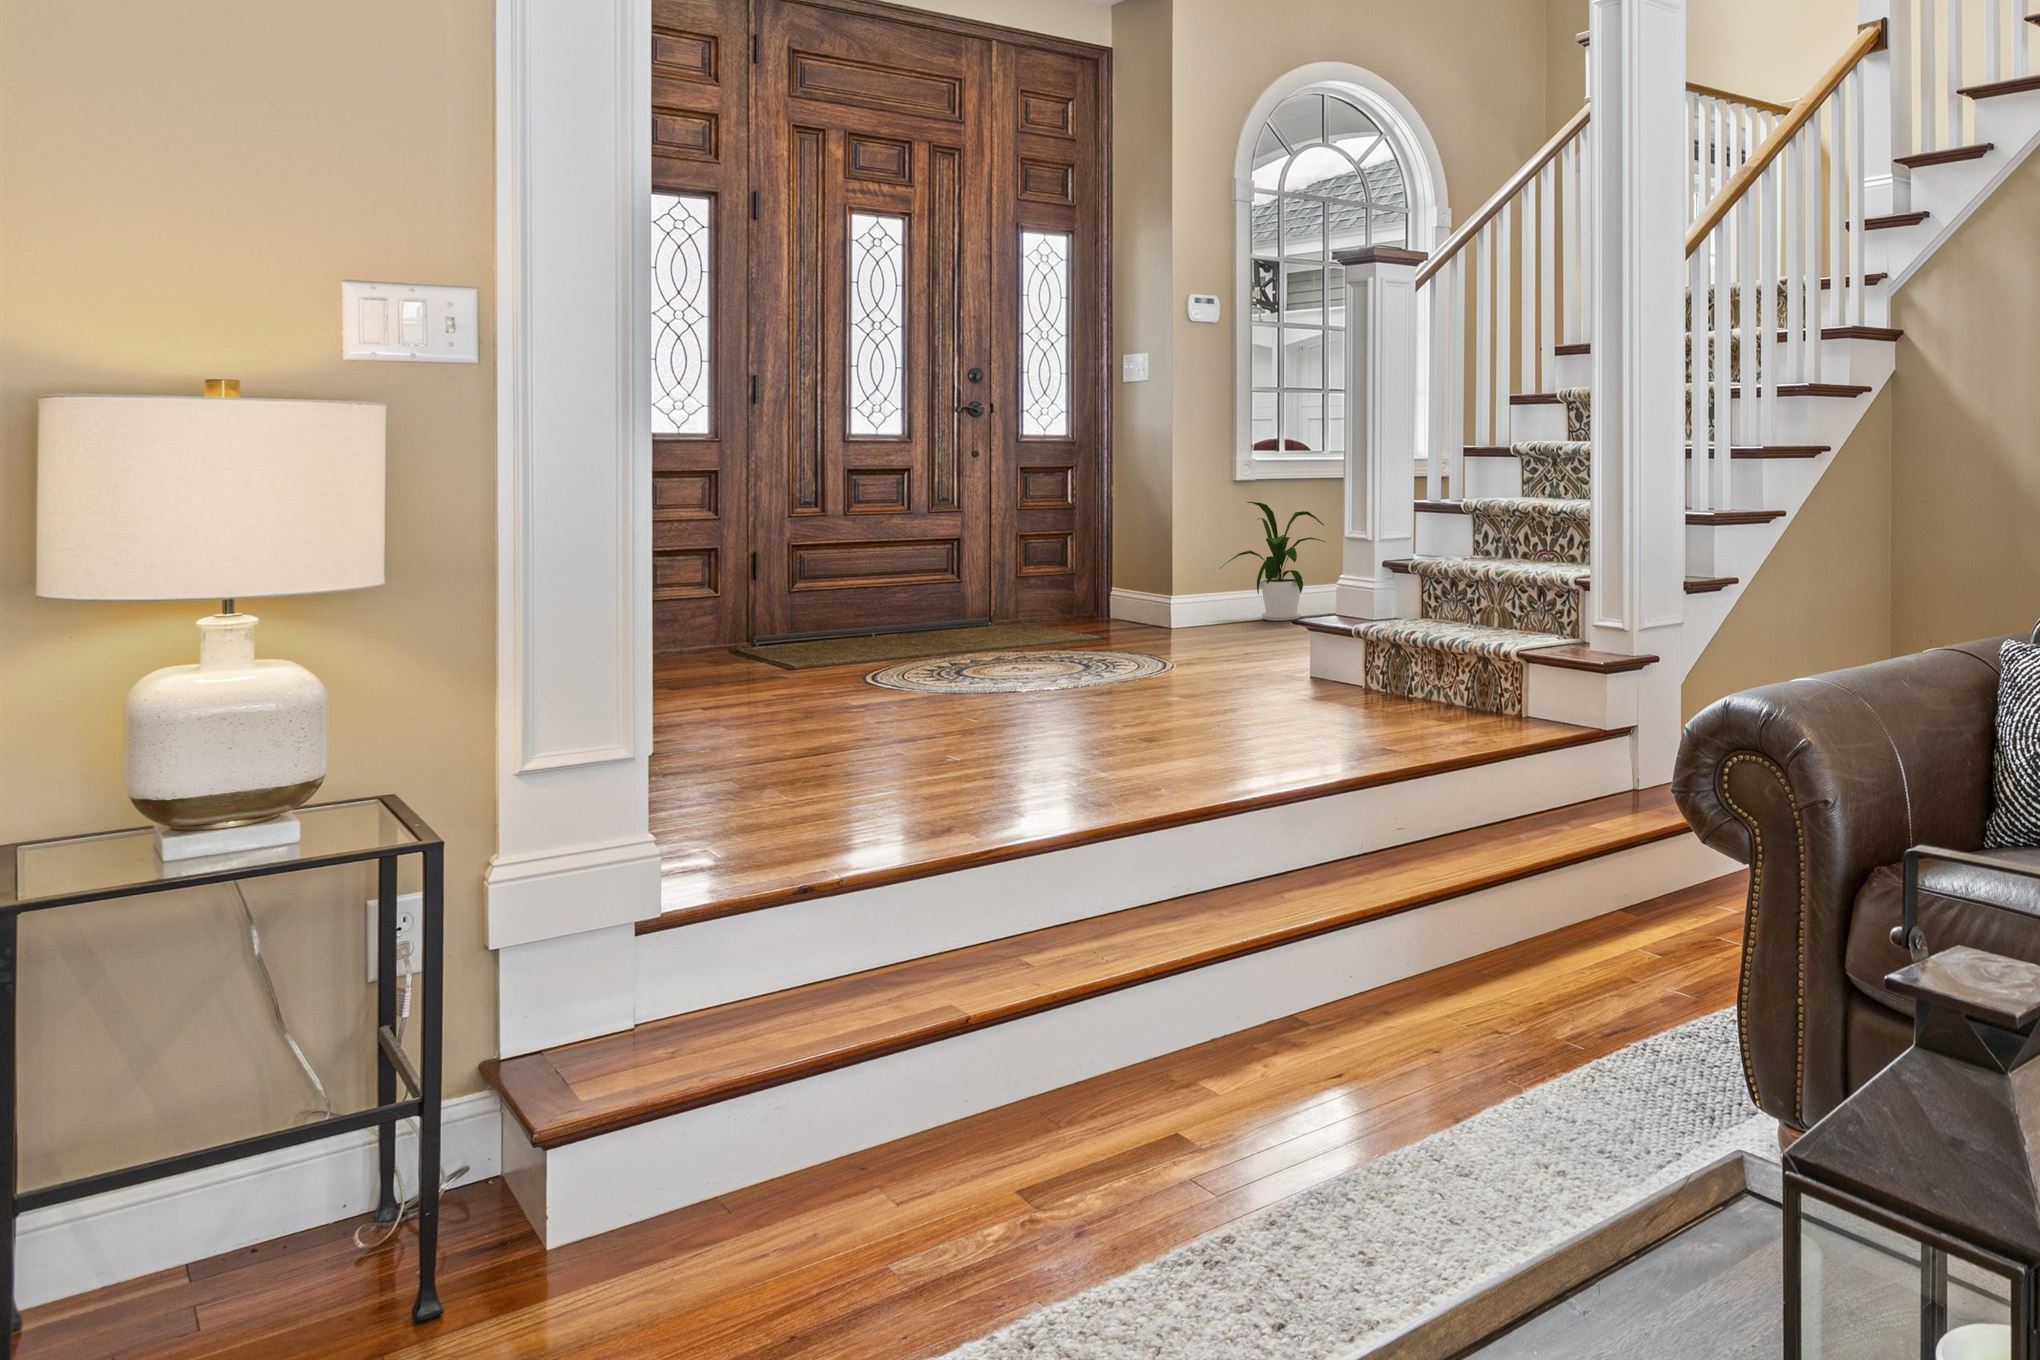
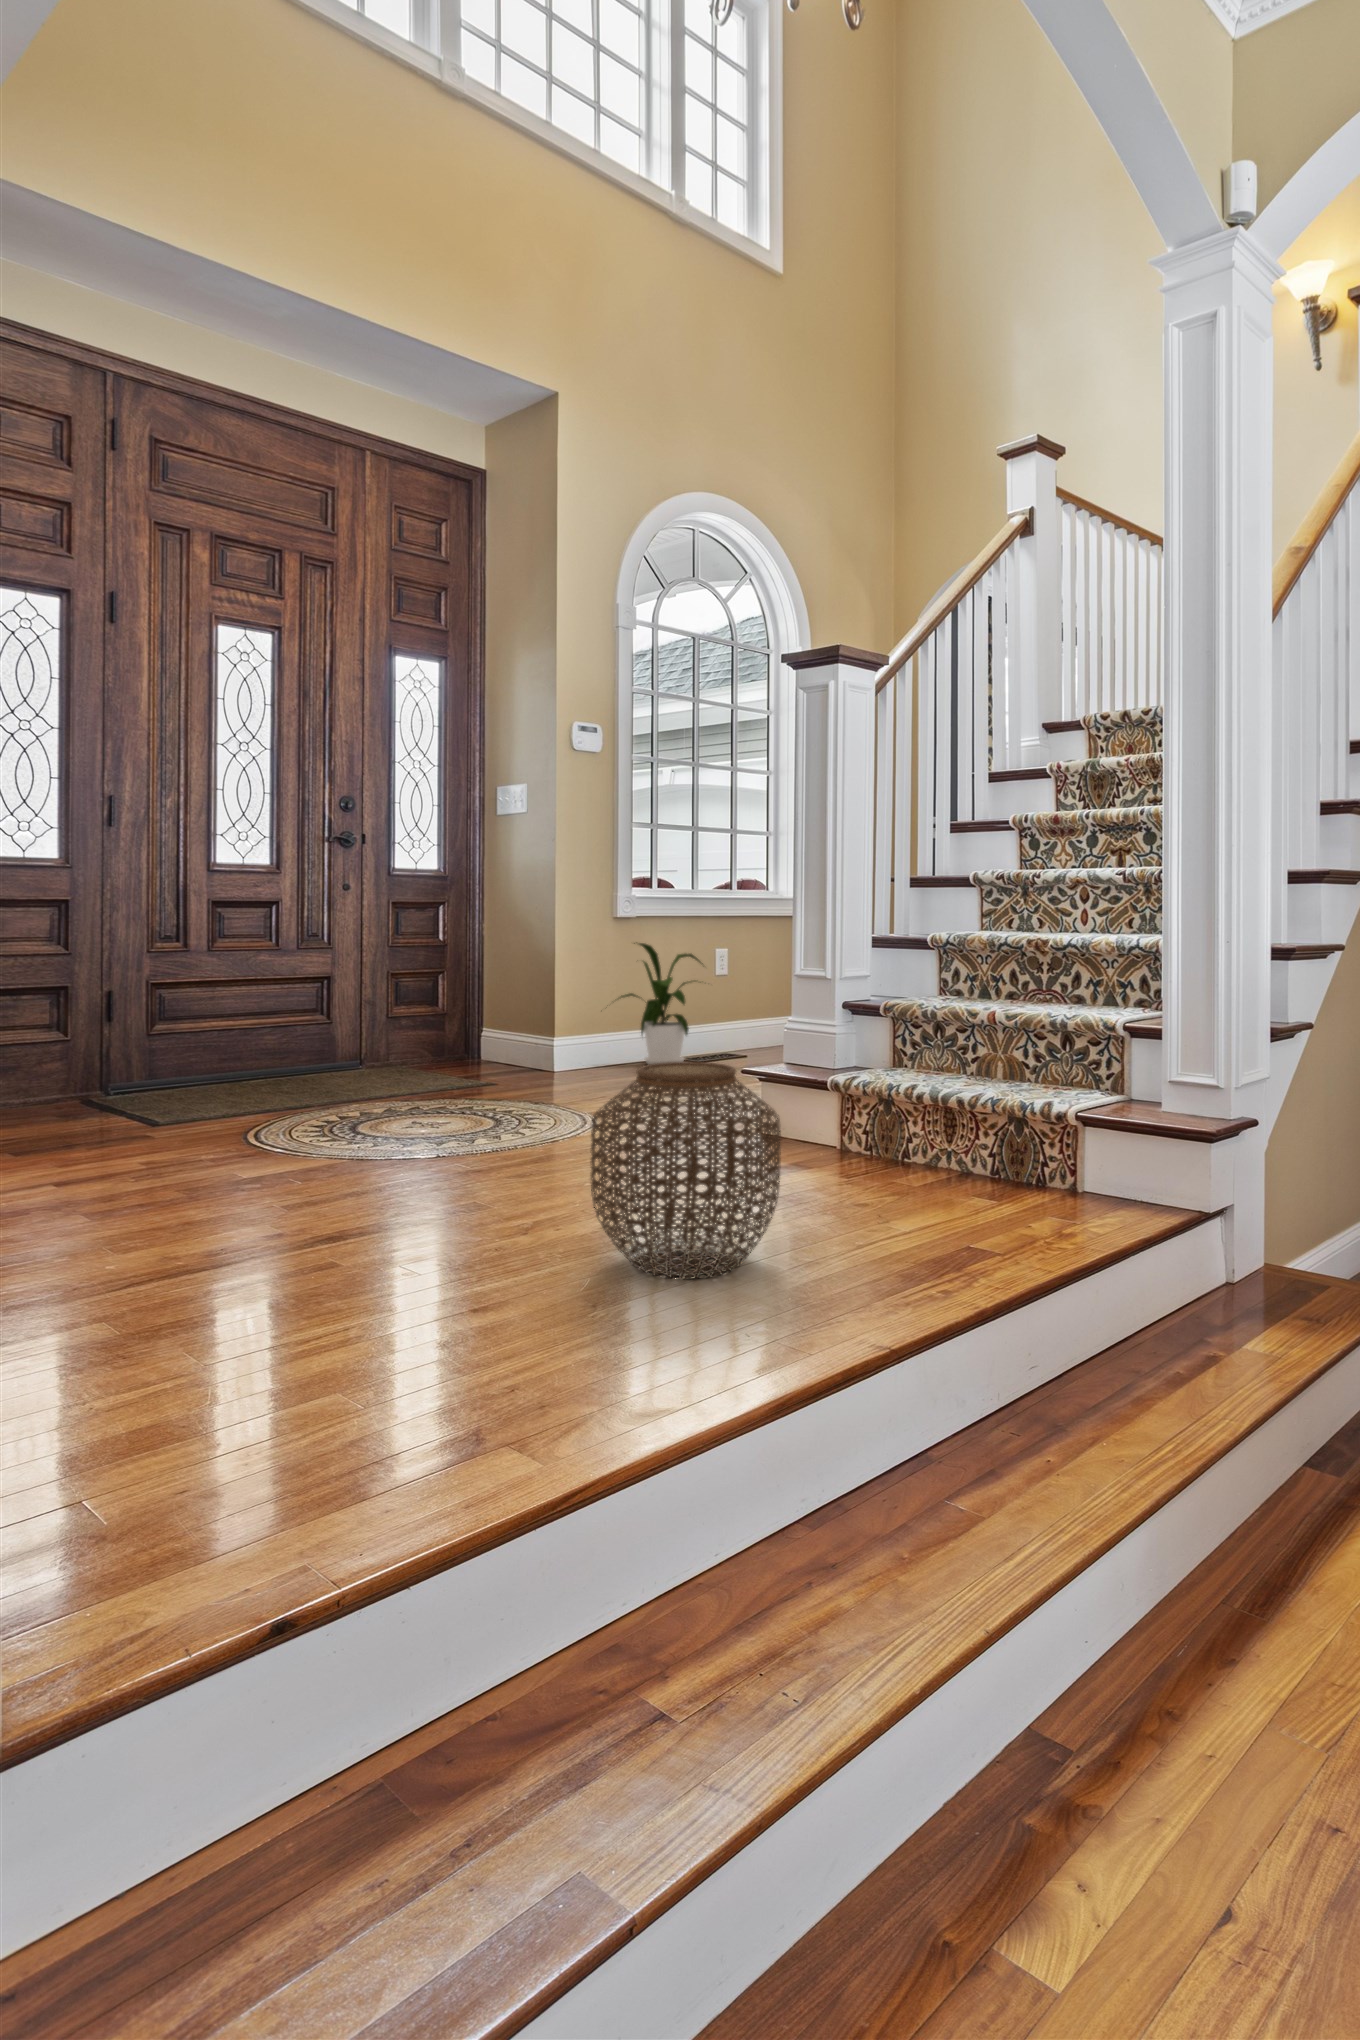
woven basket: none [1091,611,1235,771] -> present [591,1062,781,1279]

